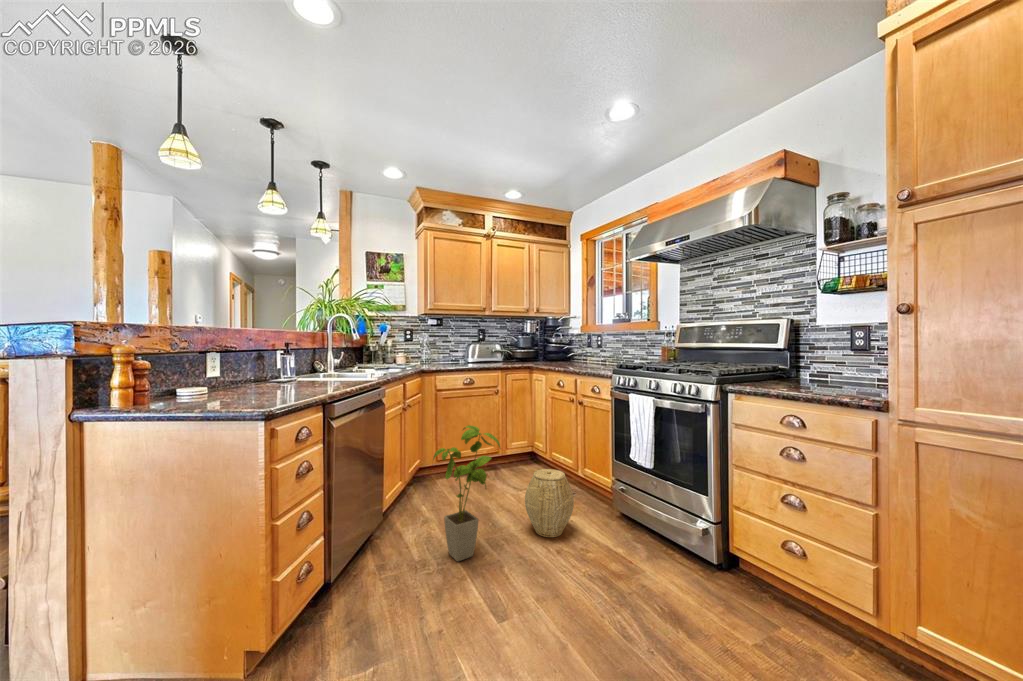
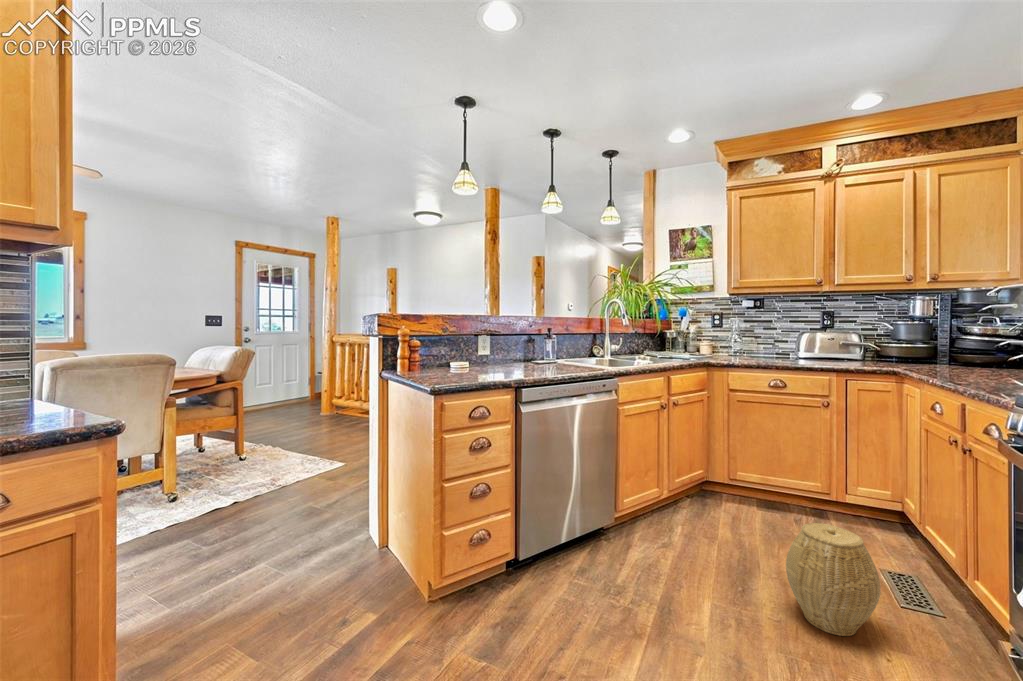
house plant: present [433,425,500,561] -> none [641,431,731,596]

